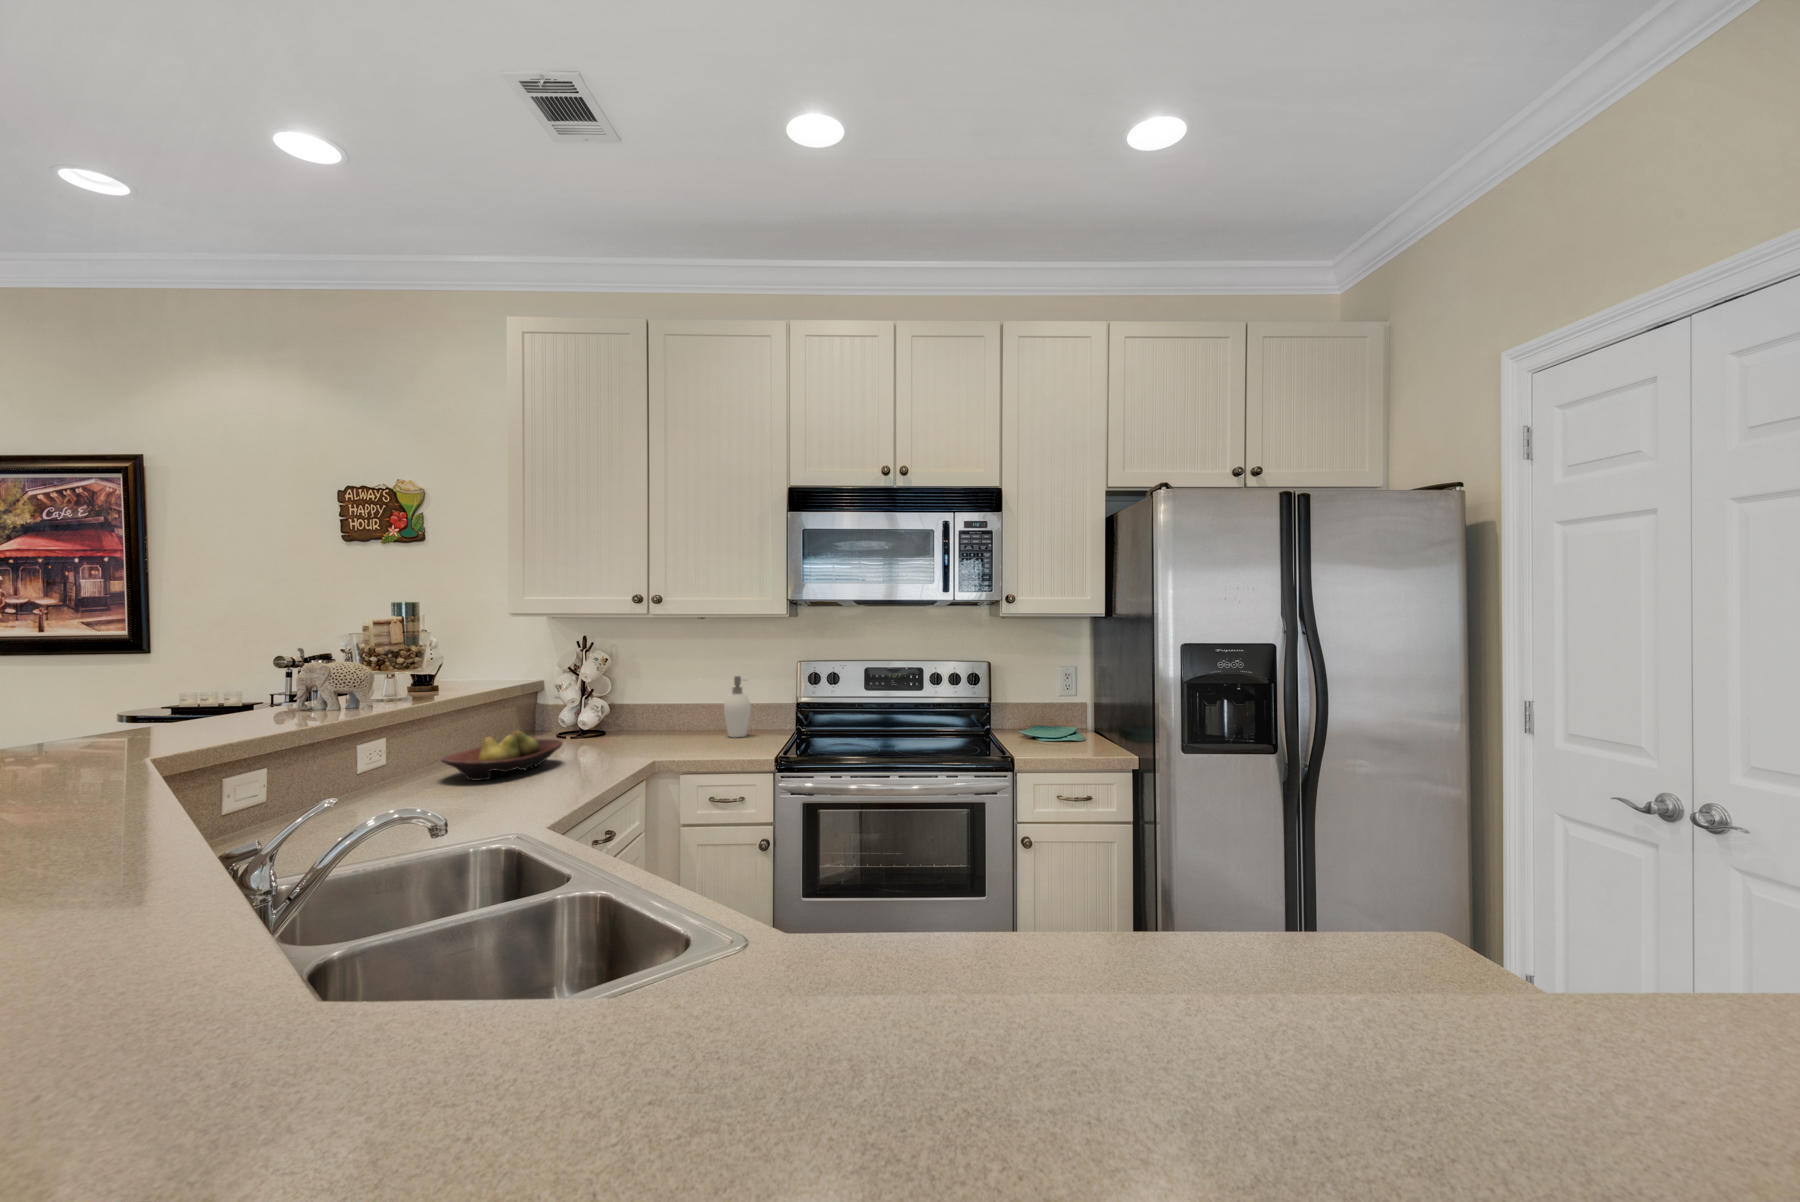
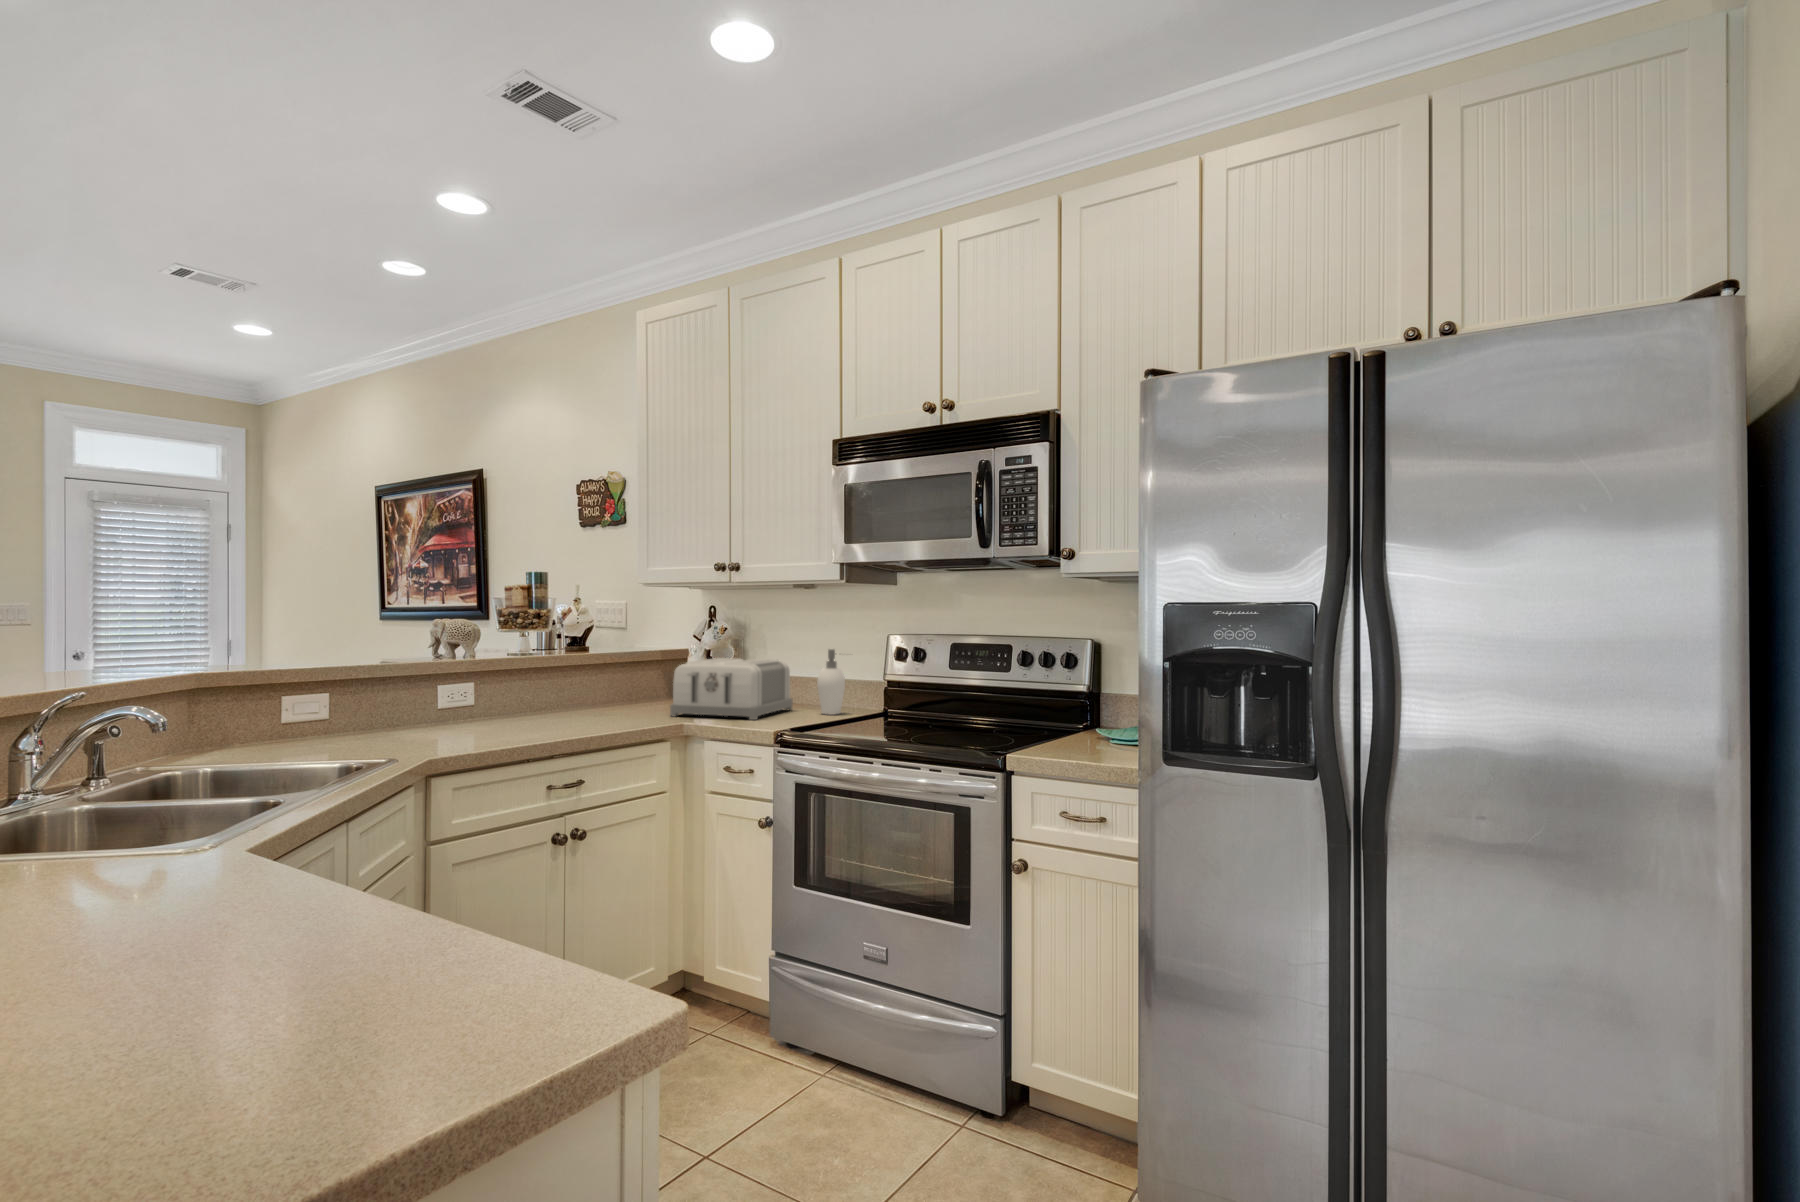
toaster: none [600,688,698,755] -> present [670,658,793,720]
fruit bowl: present [442,731,563,781] -> none [502,684,629,723]

